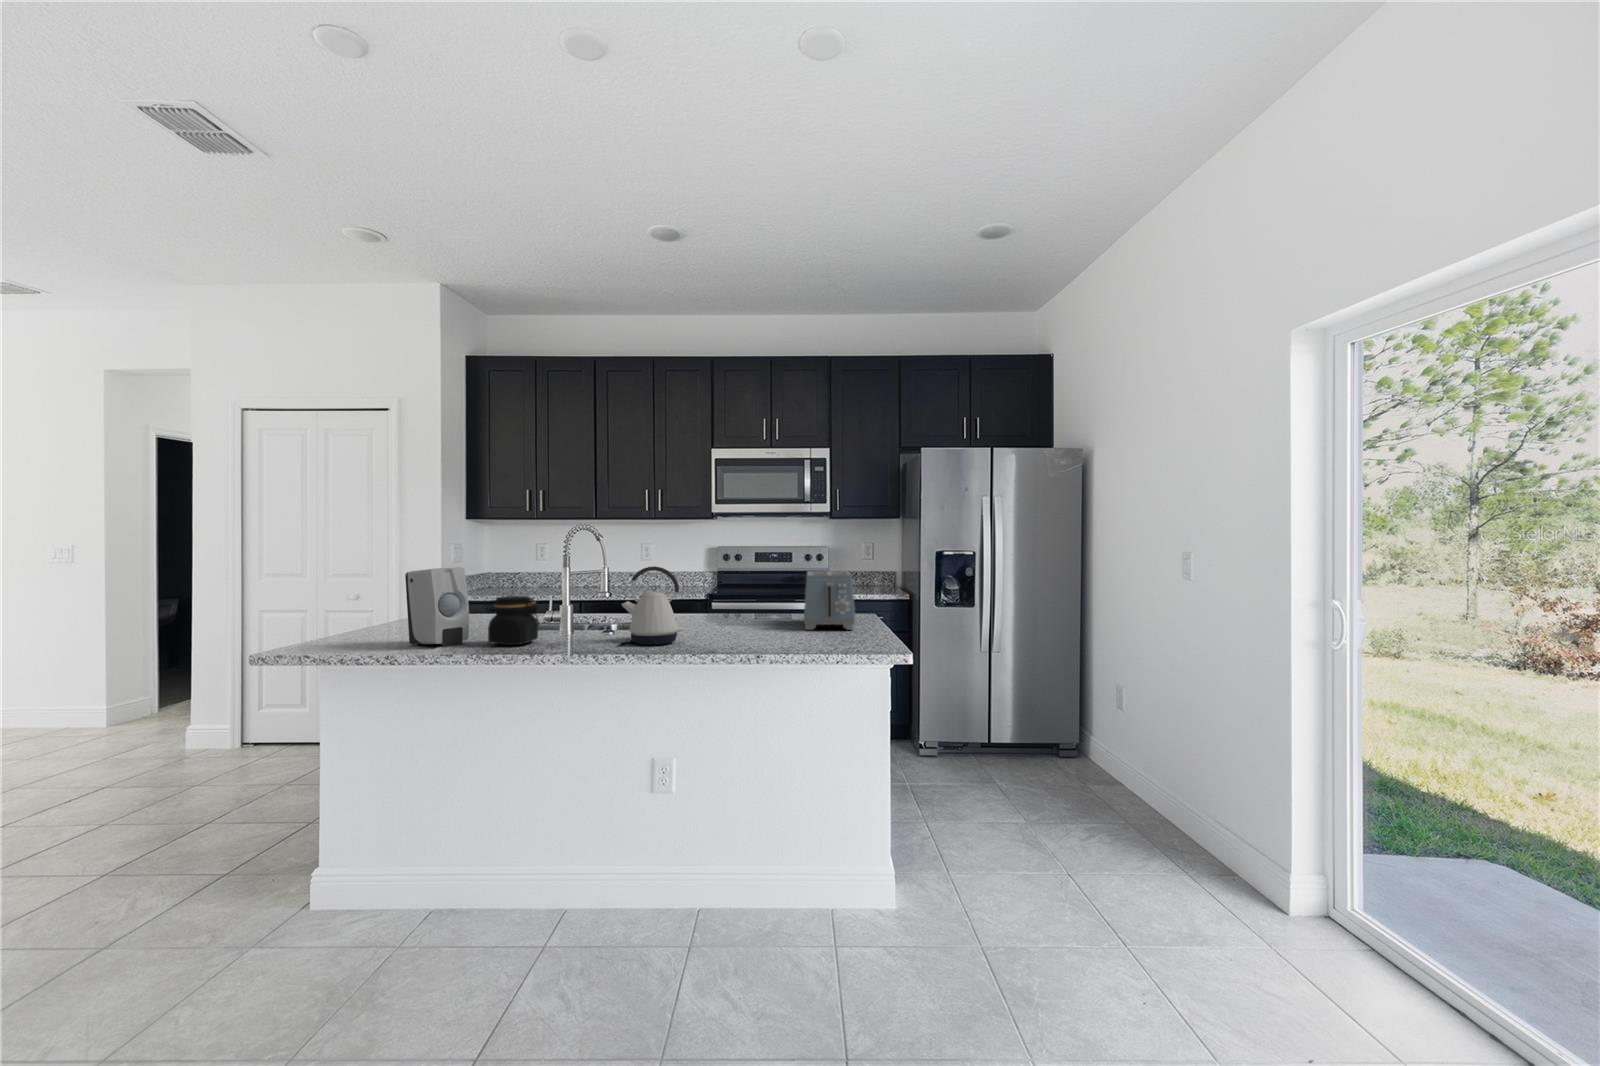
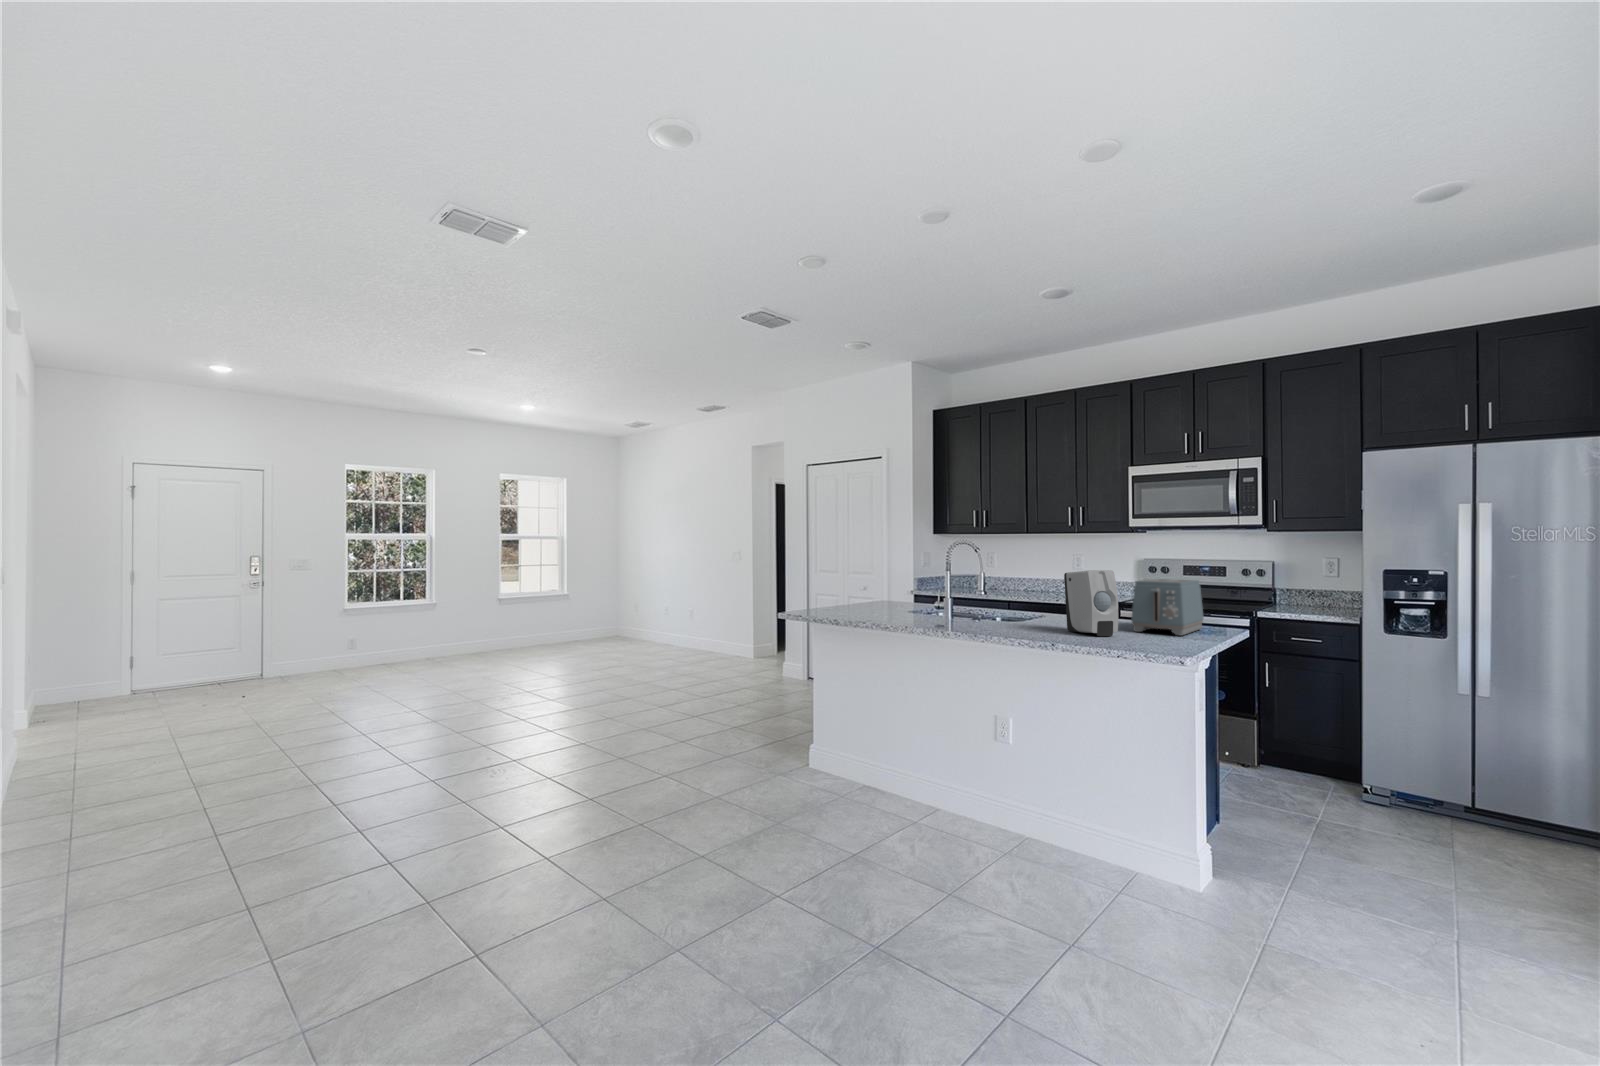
kettle: present [621,566,683,645] -> none [955,566,1003,628]
soap dispenser: present [405,567,469,647] -> present [1064,570,1118,636]
jar: present [486,596,540,645] -> none [868,584,903,618]

